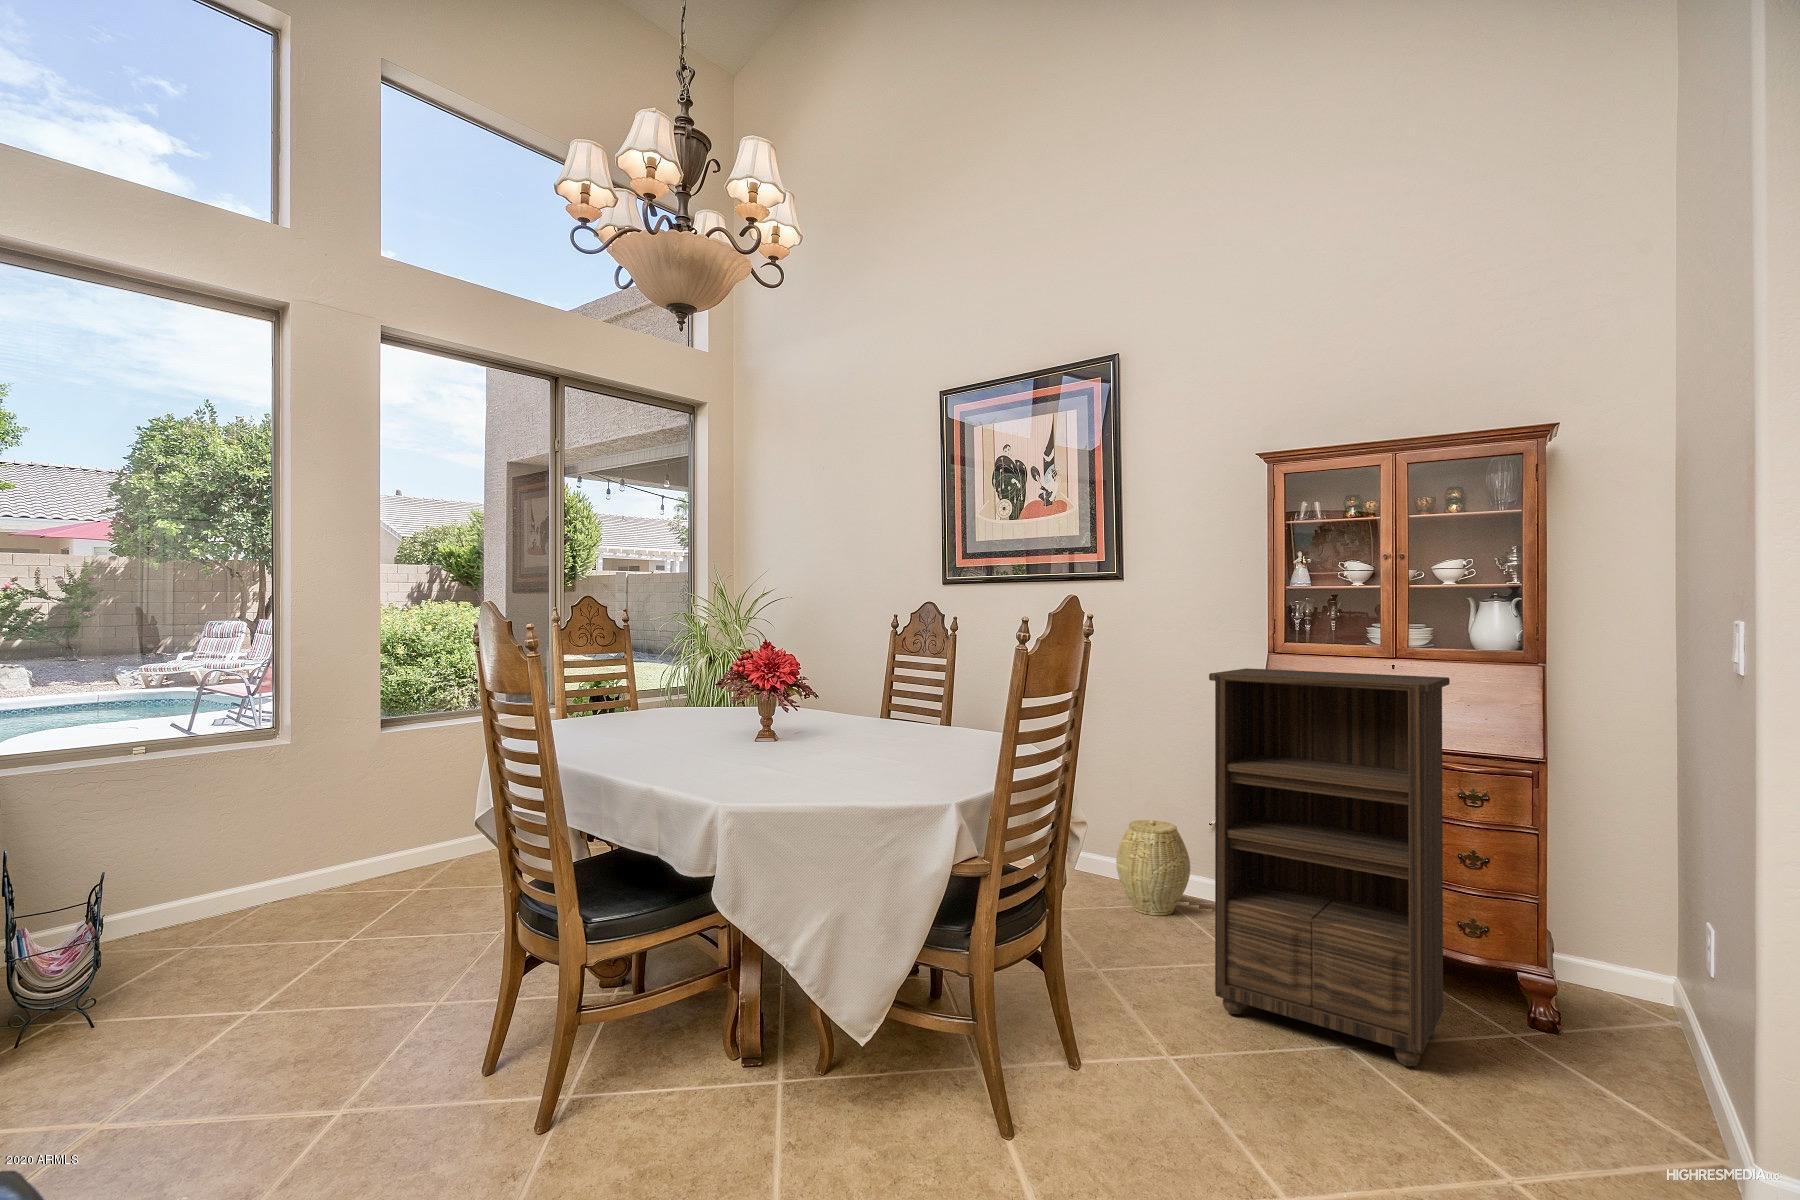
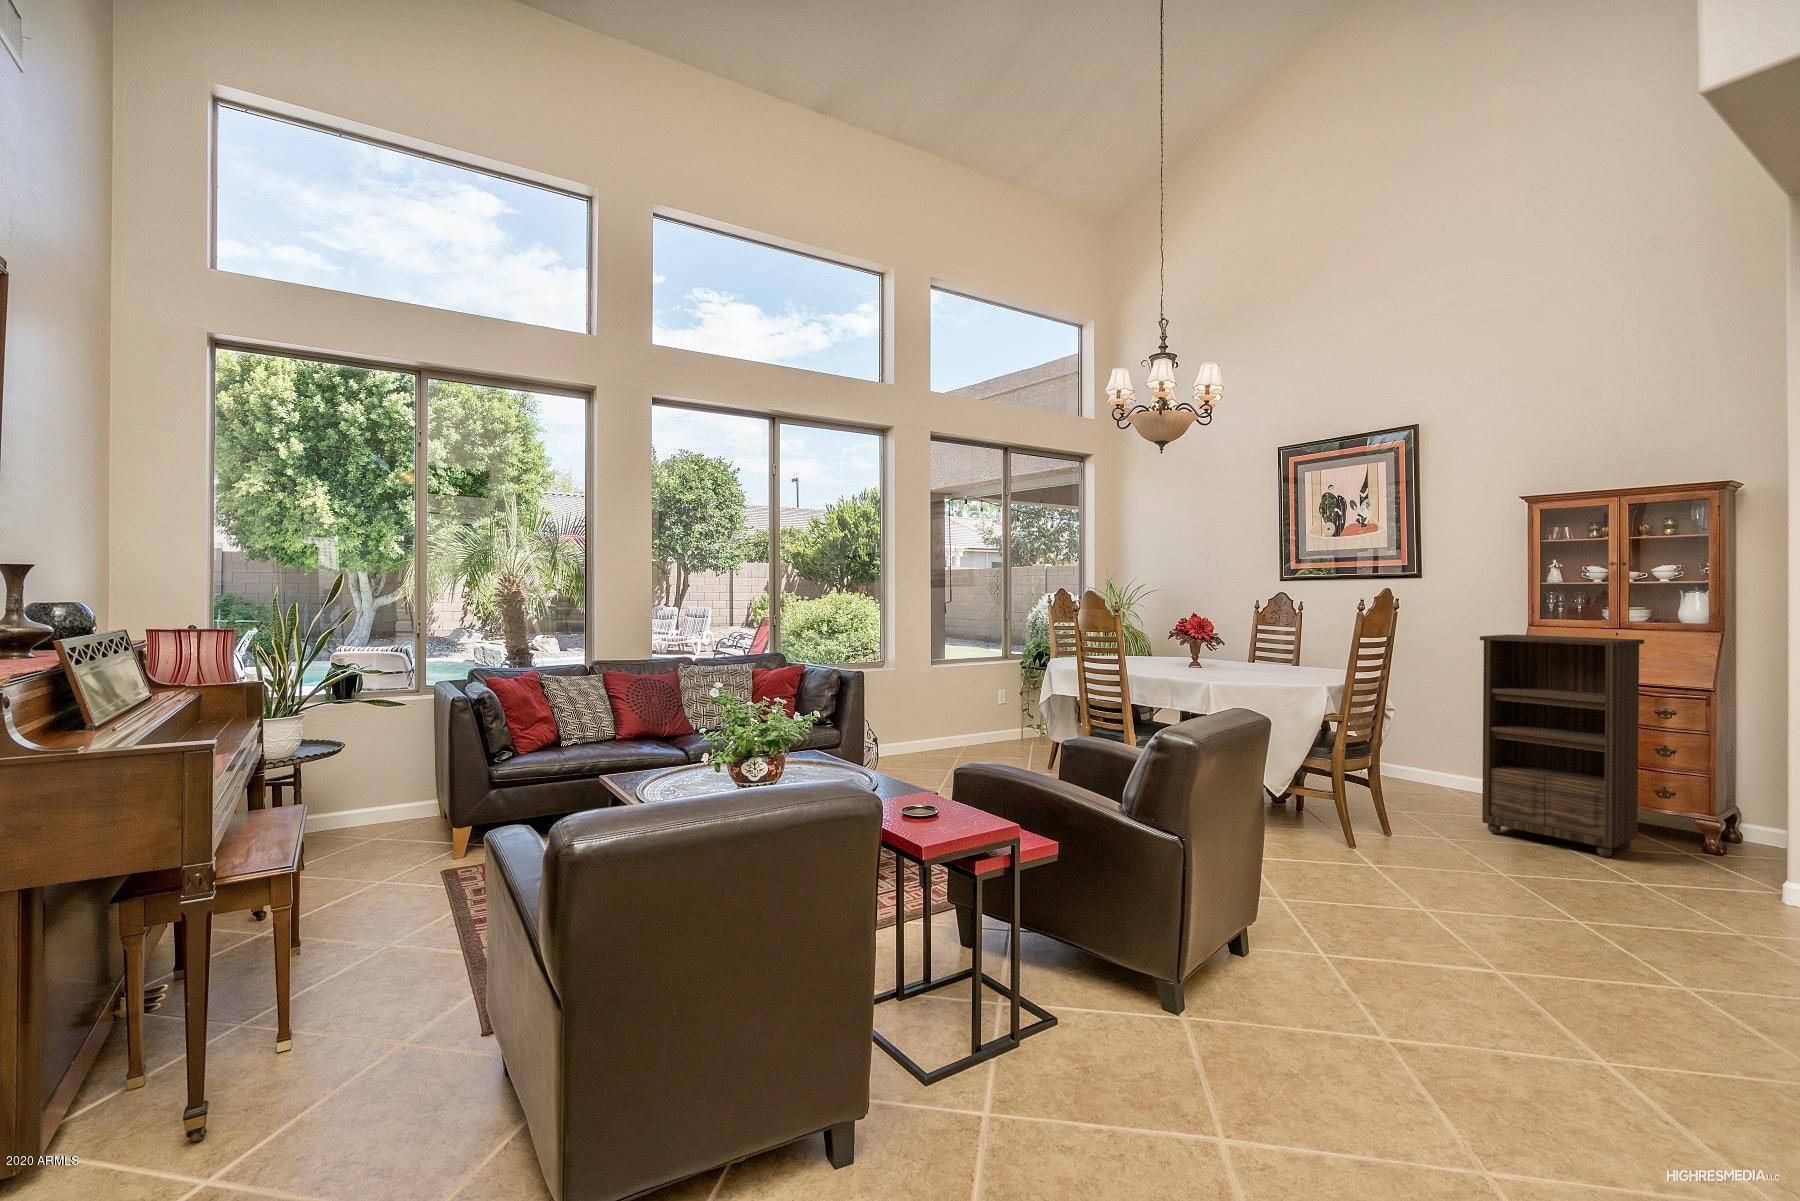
woven basket: present [1116,820,1190,915] -> none [1416,736,1471,796]

